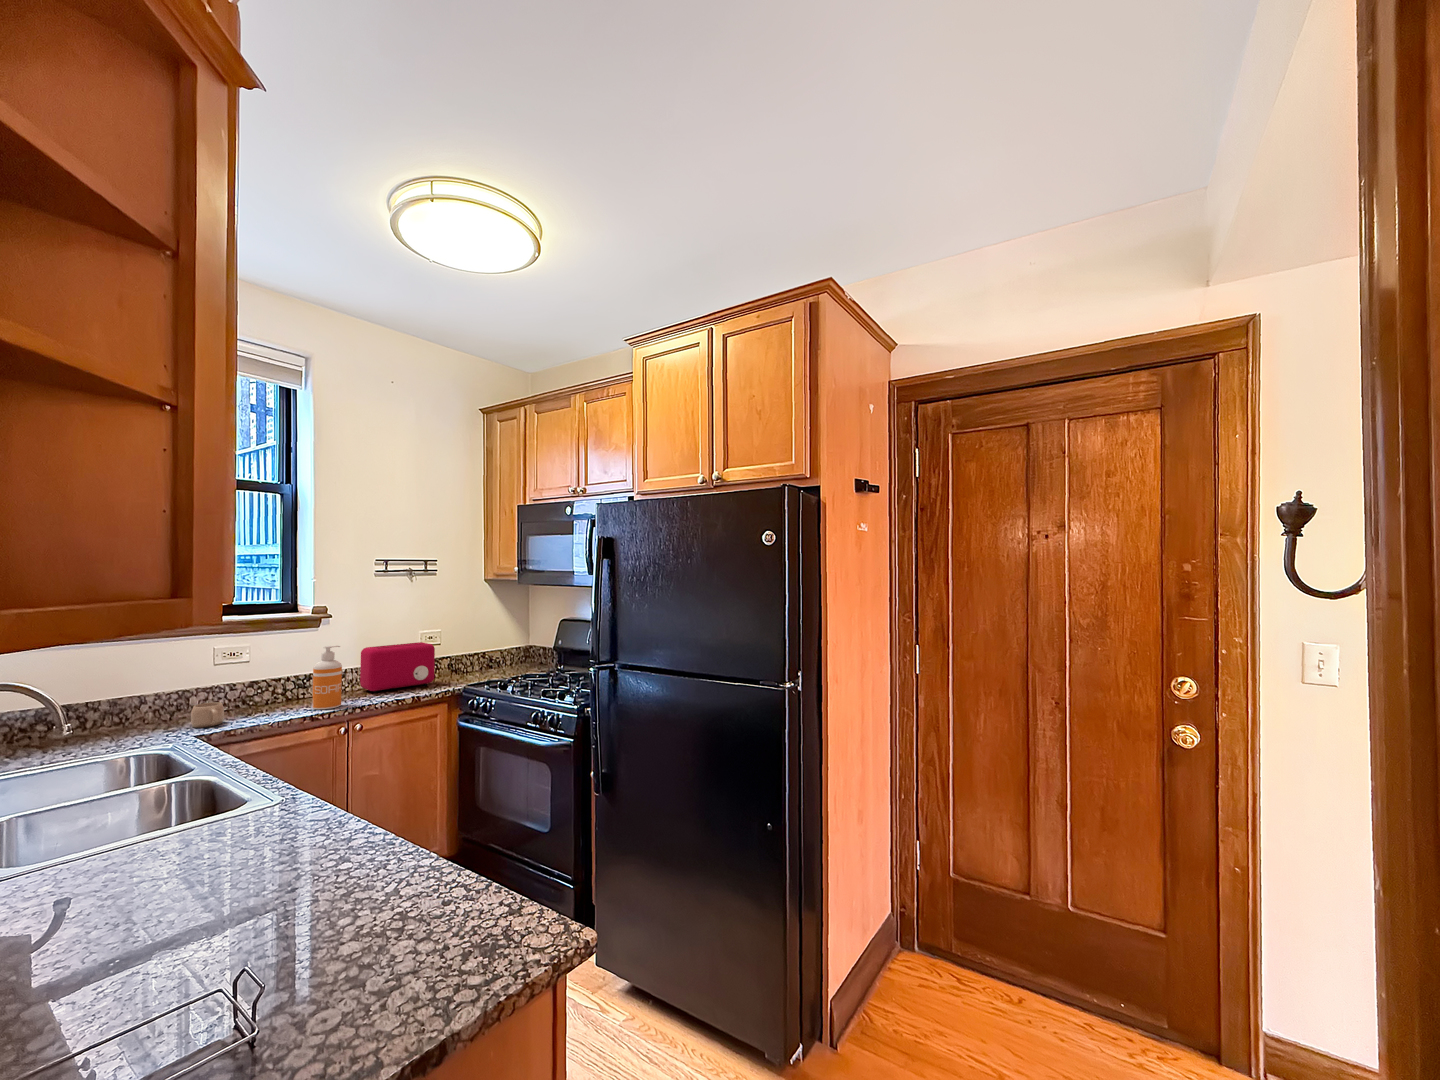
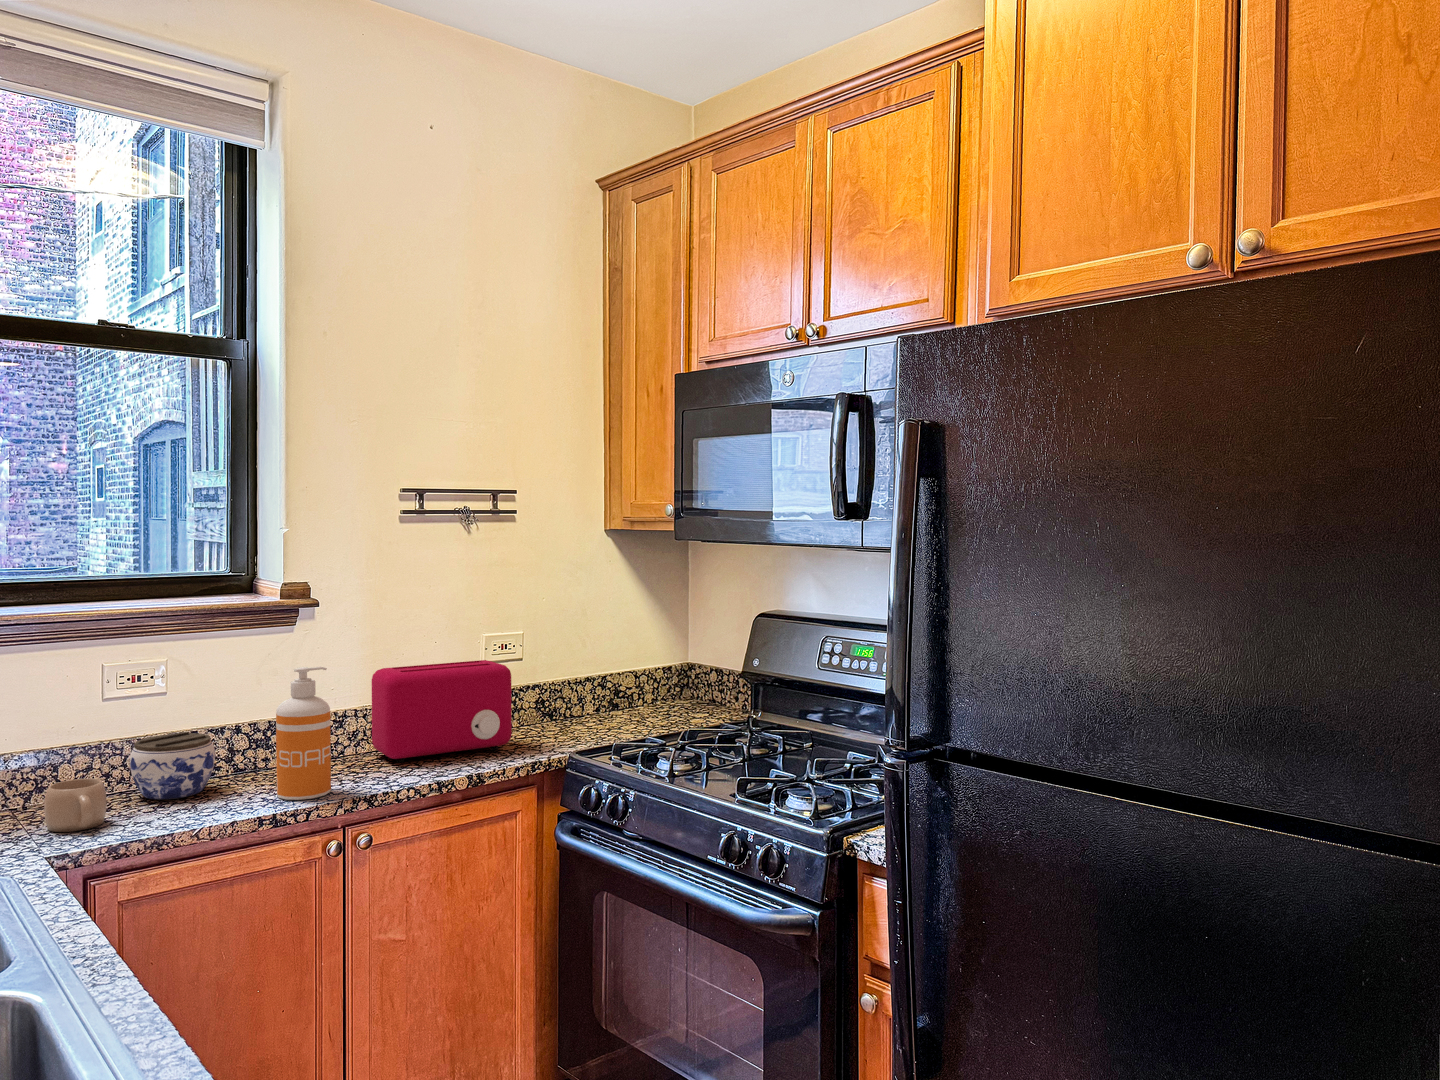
jar: none [232,681,278,713] -> present [130,732,215,800]

